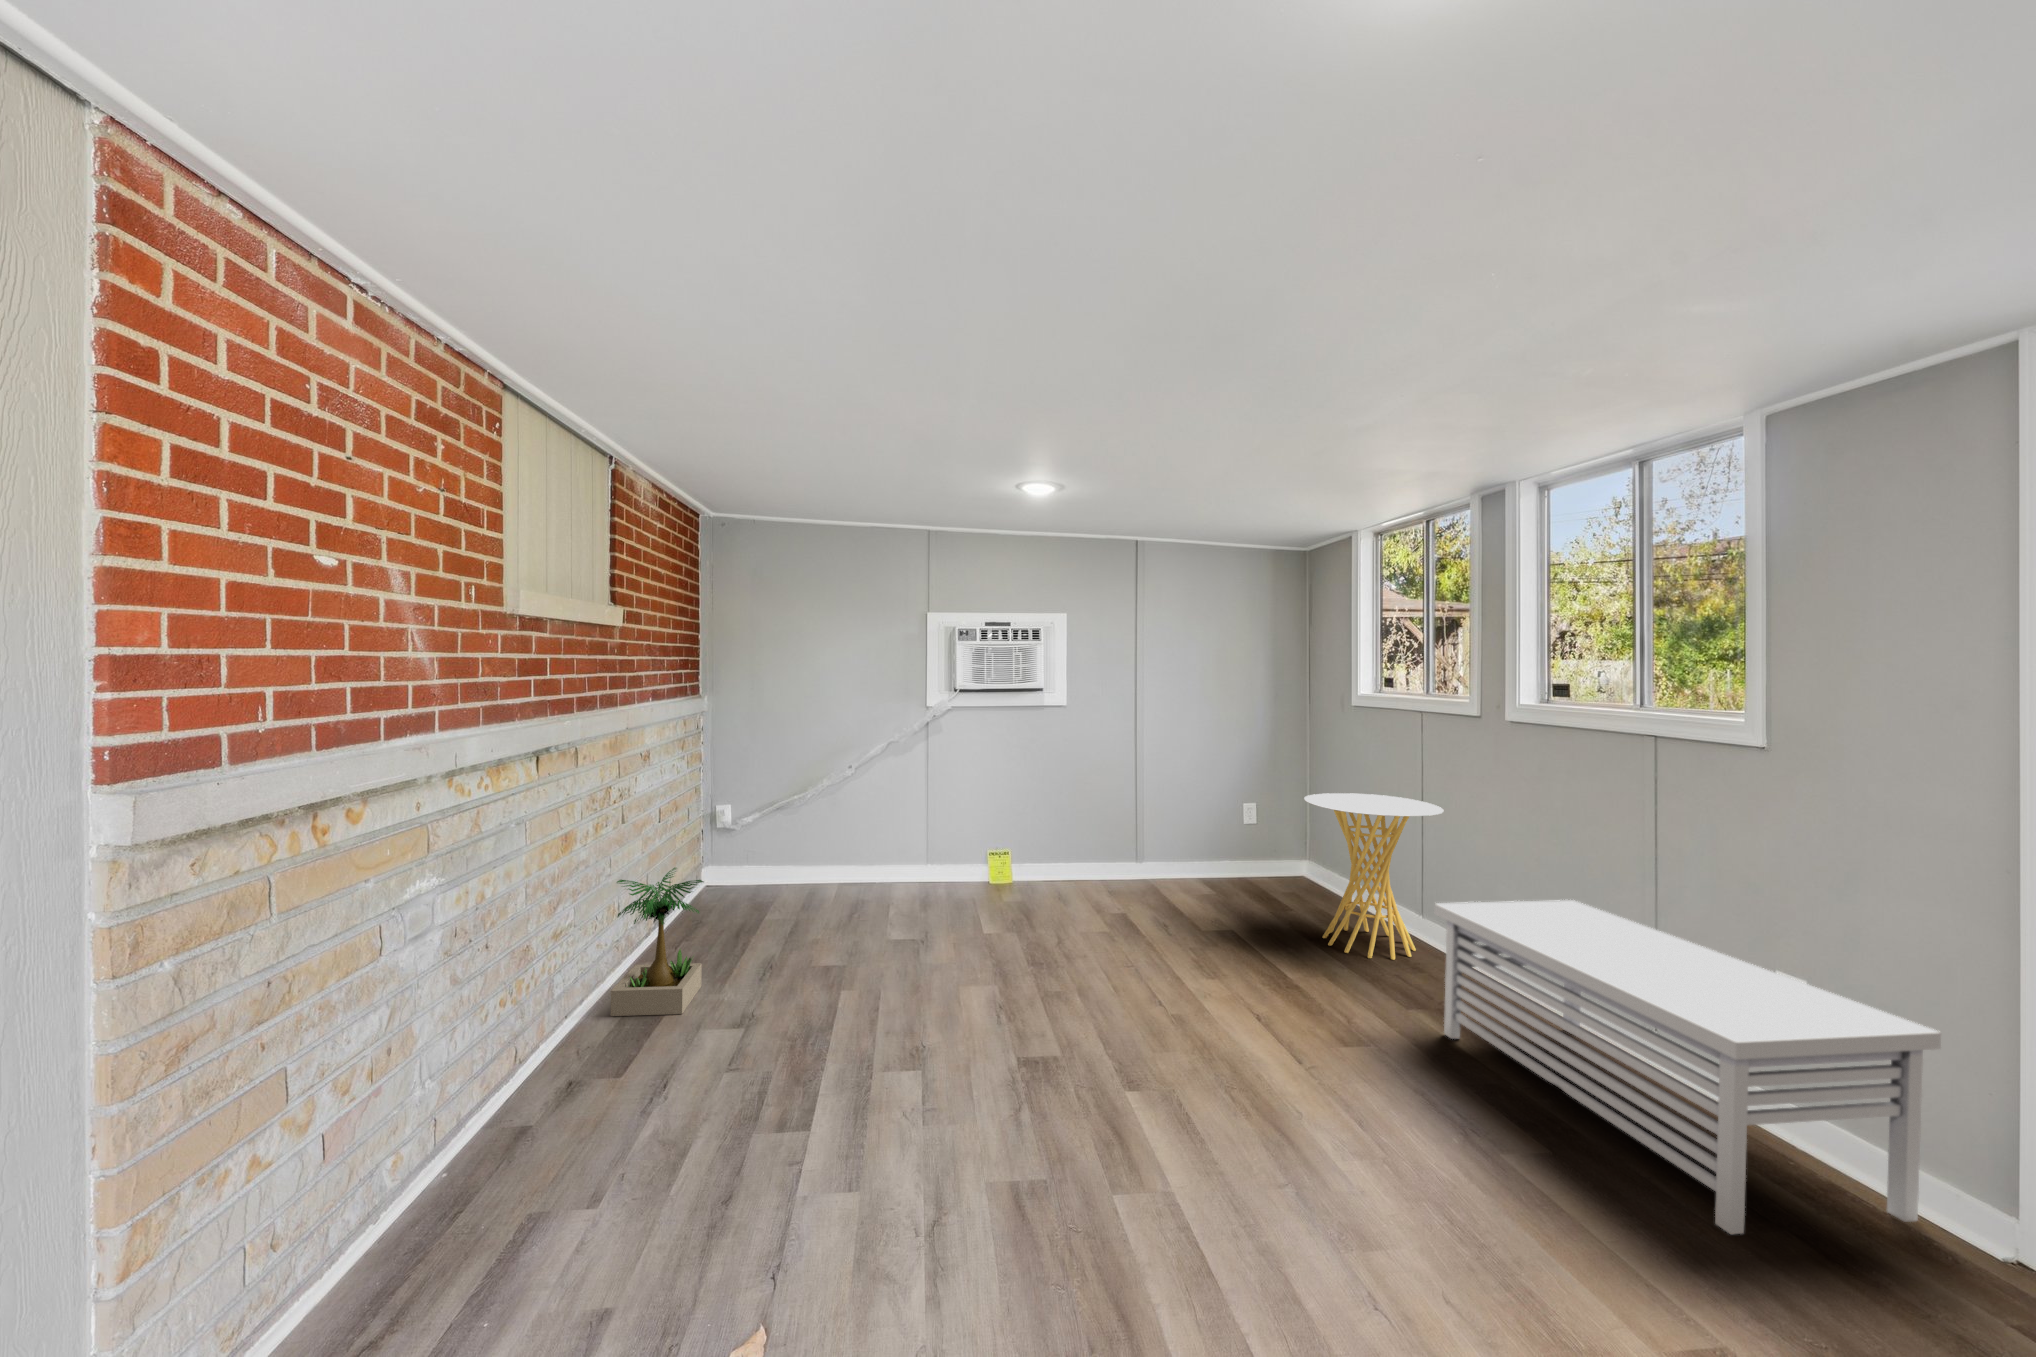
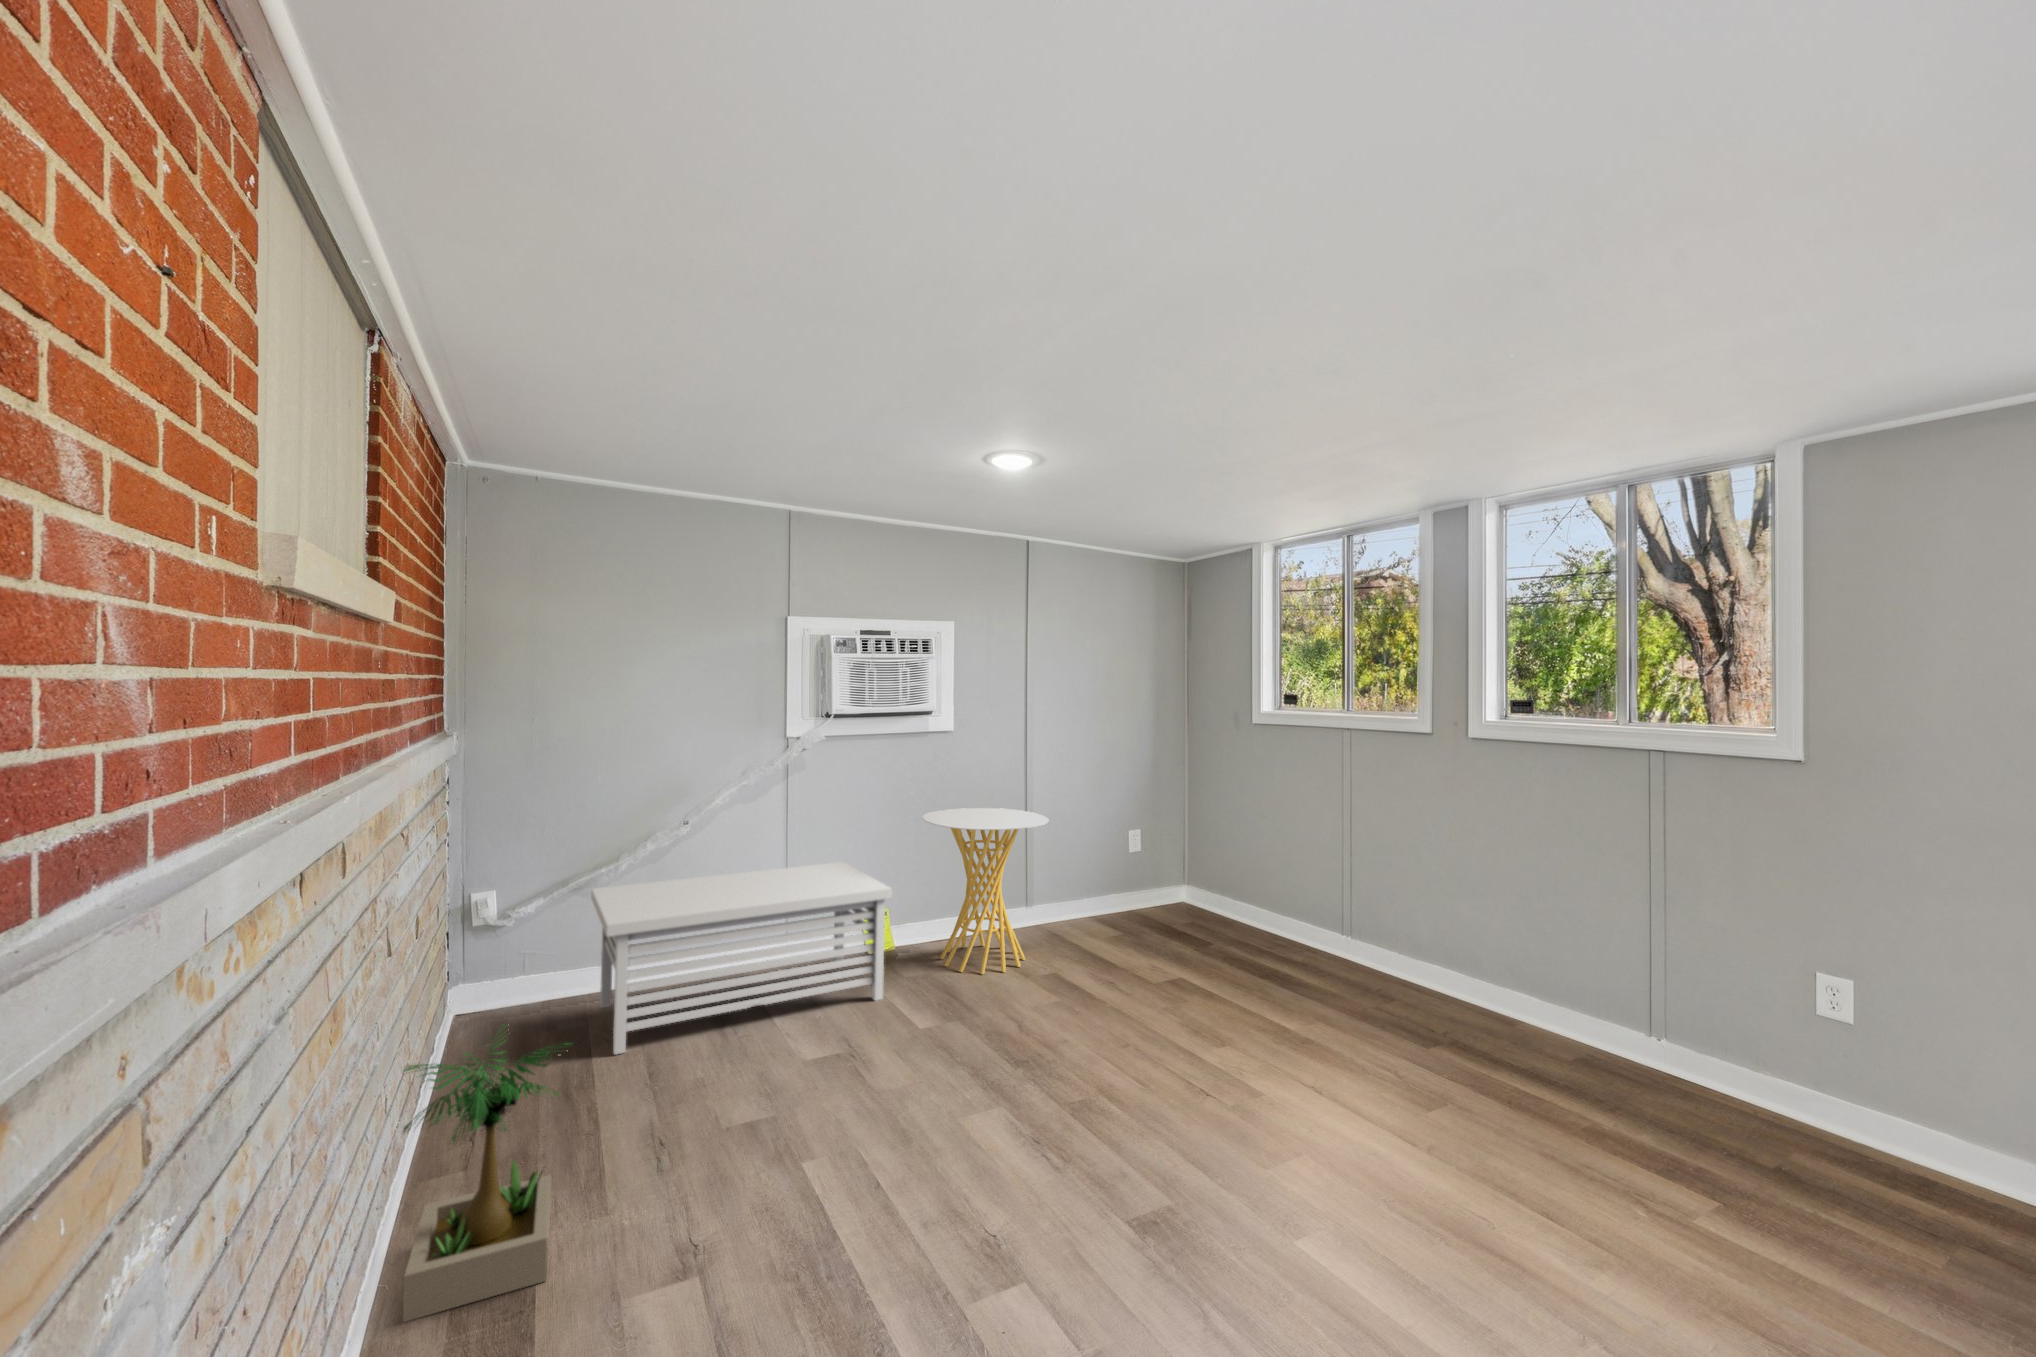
side table: present [1304,793,1443,960] -> present [923,808,1048,974]
storage bench: present [1435,900,1941,1235] -> present [591,862,892,1055]

